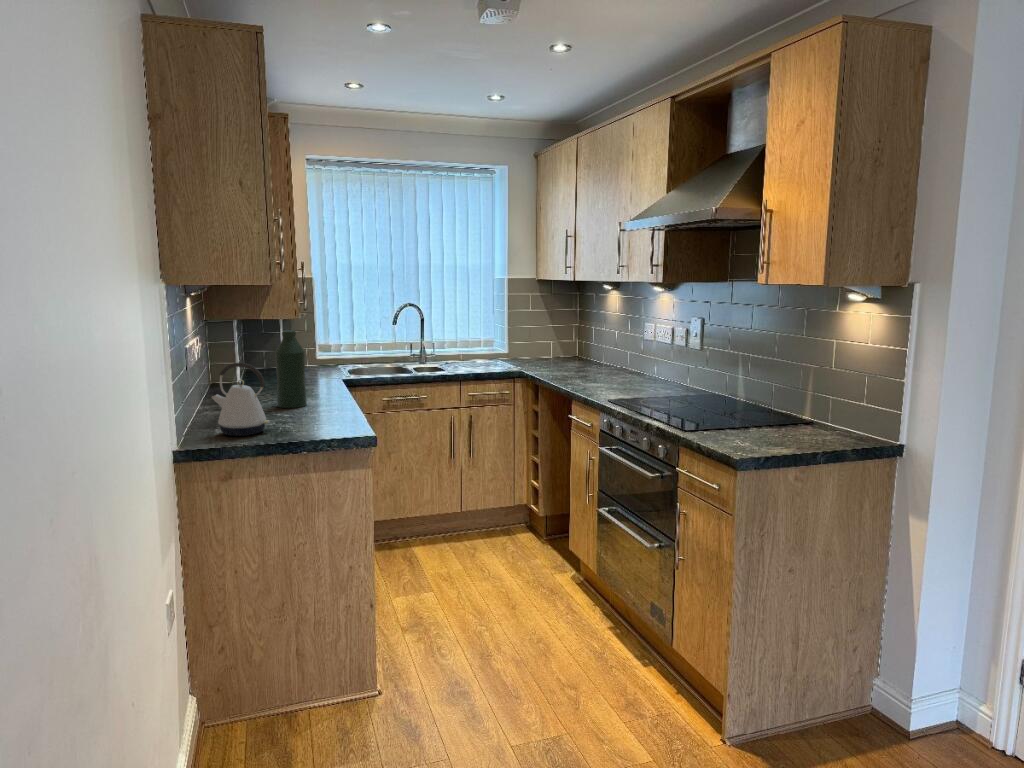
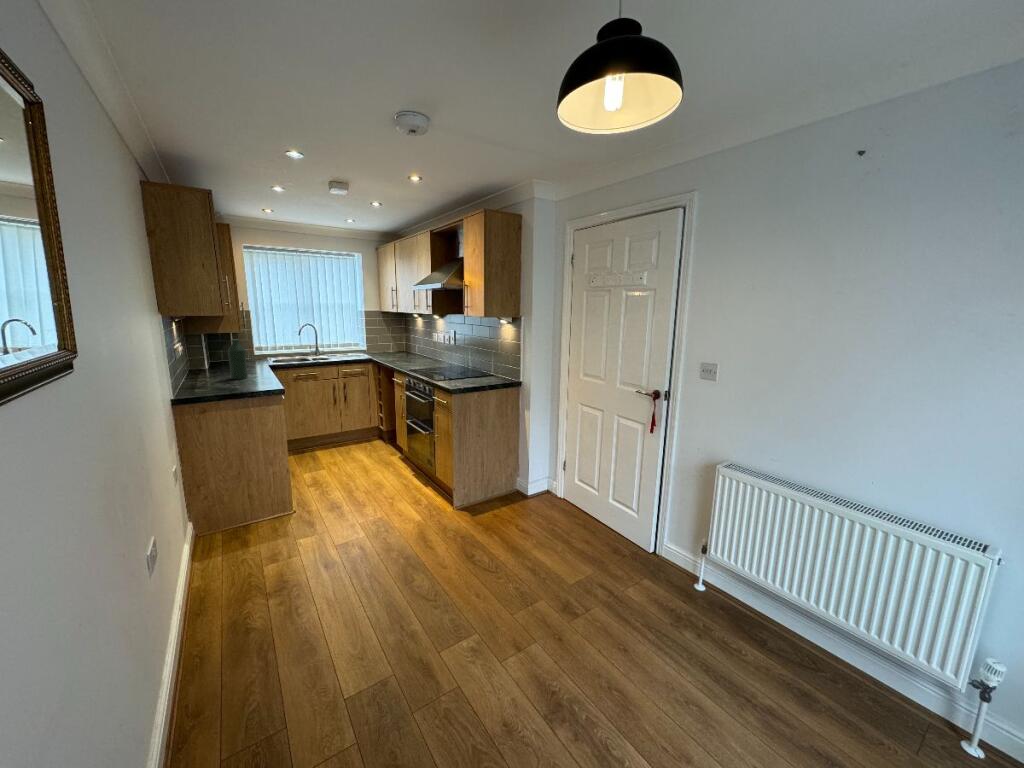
kettle: present [212,363,270,436] -> none [192,355,227,392]

